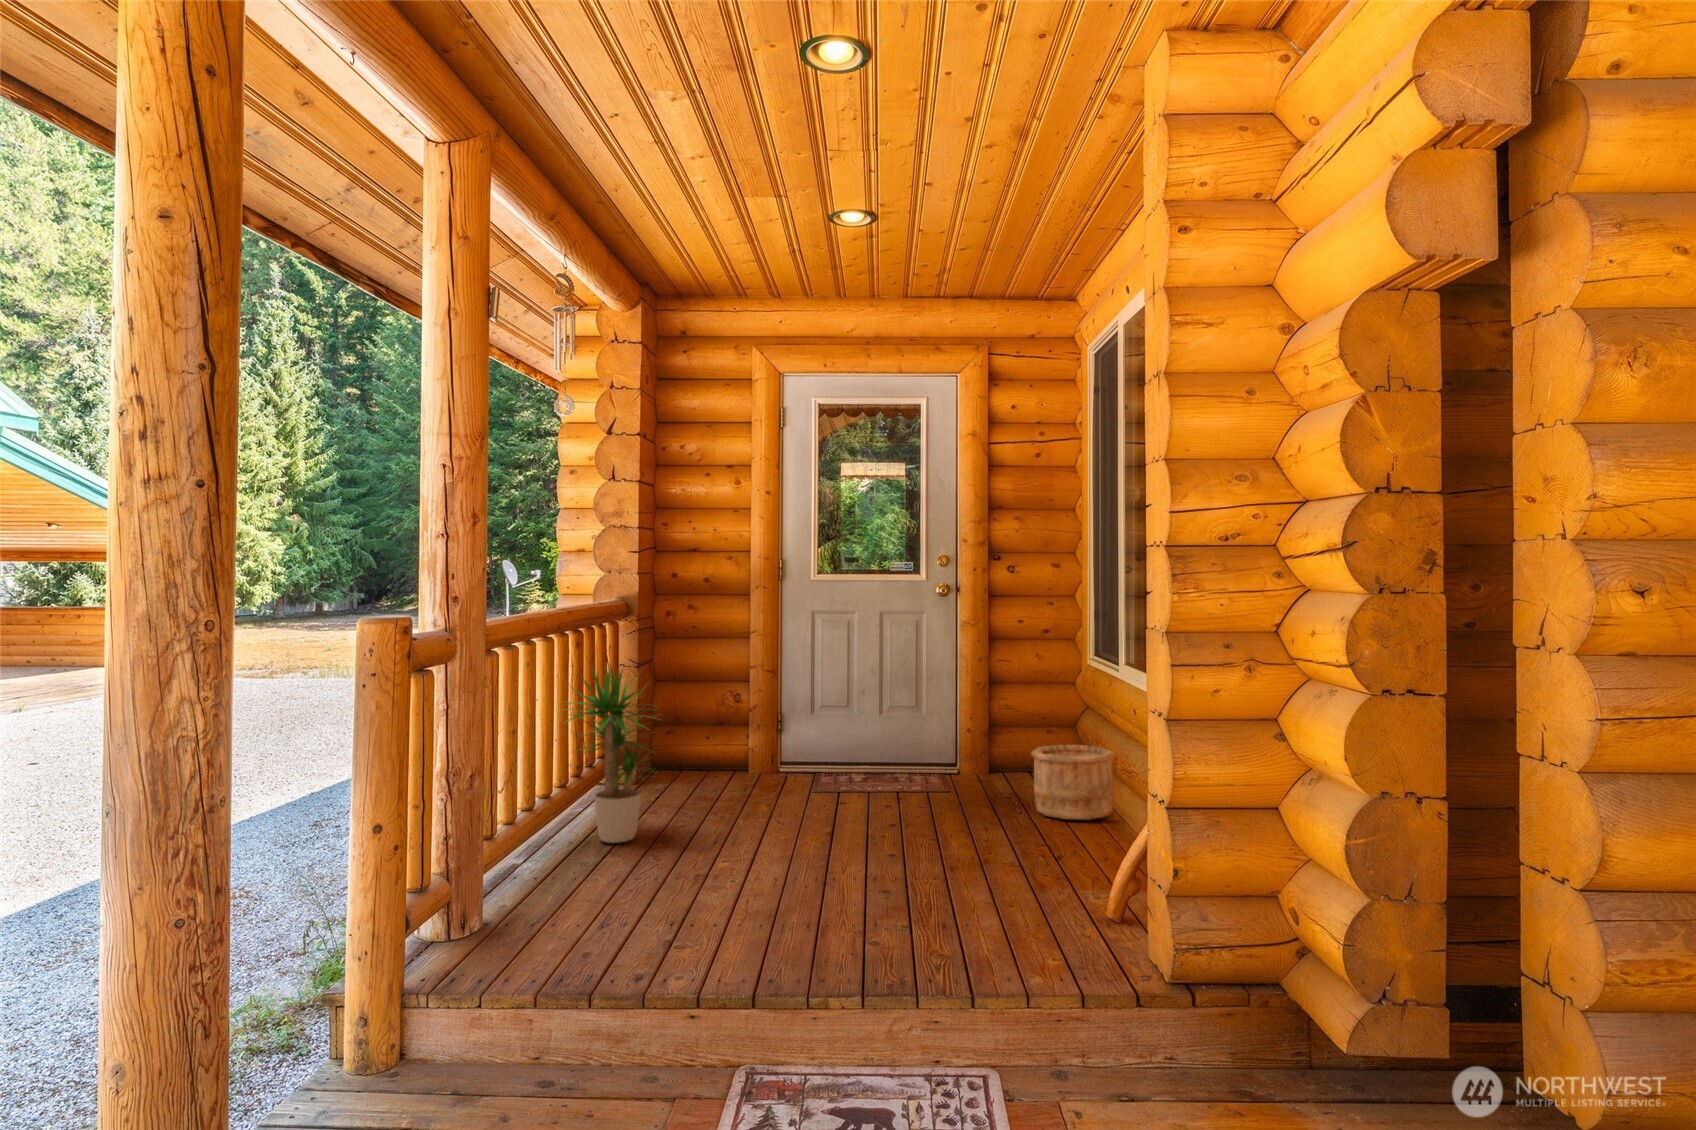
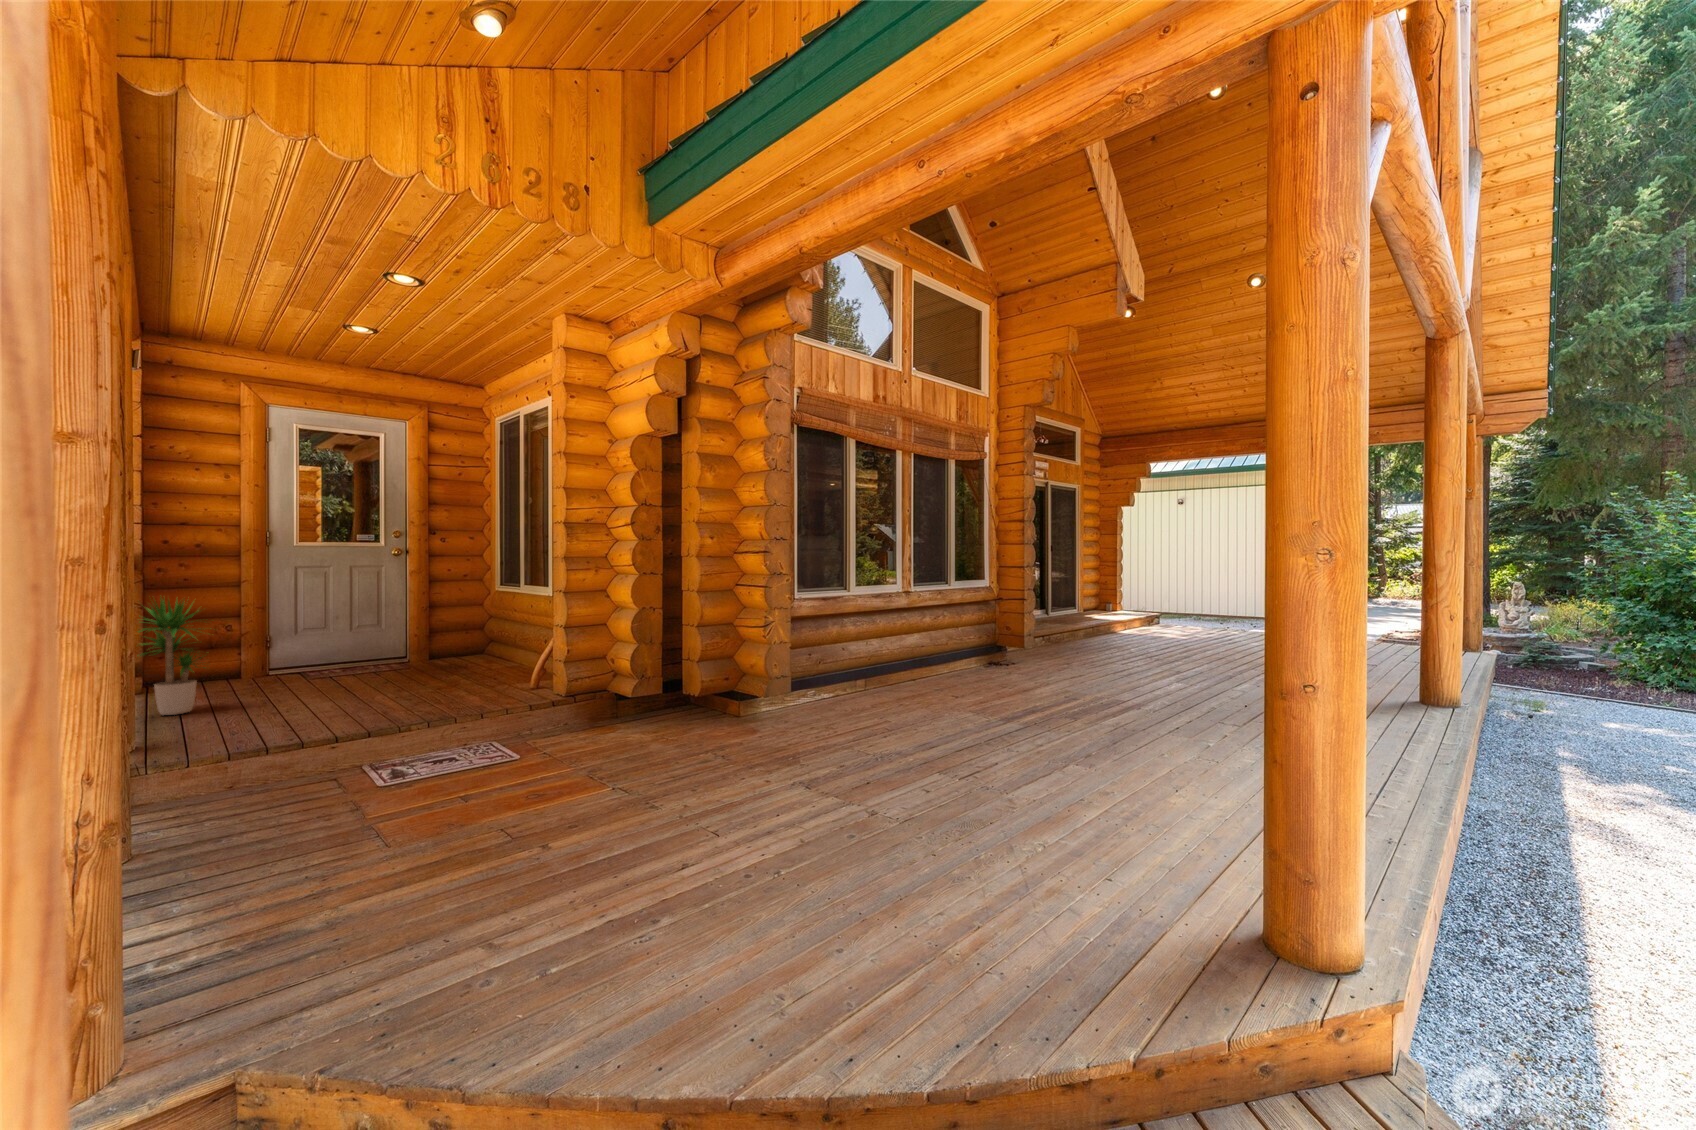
wooden bucket: present [1031,745,1114,820] -> none [471,632,518,669]

